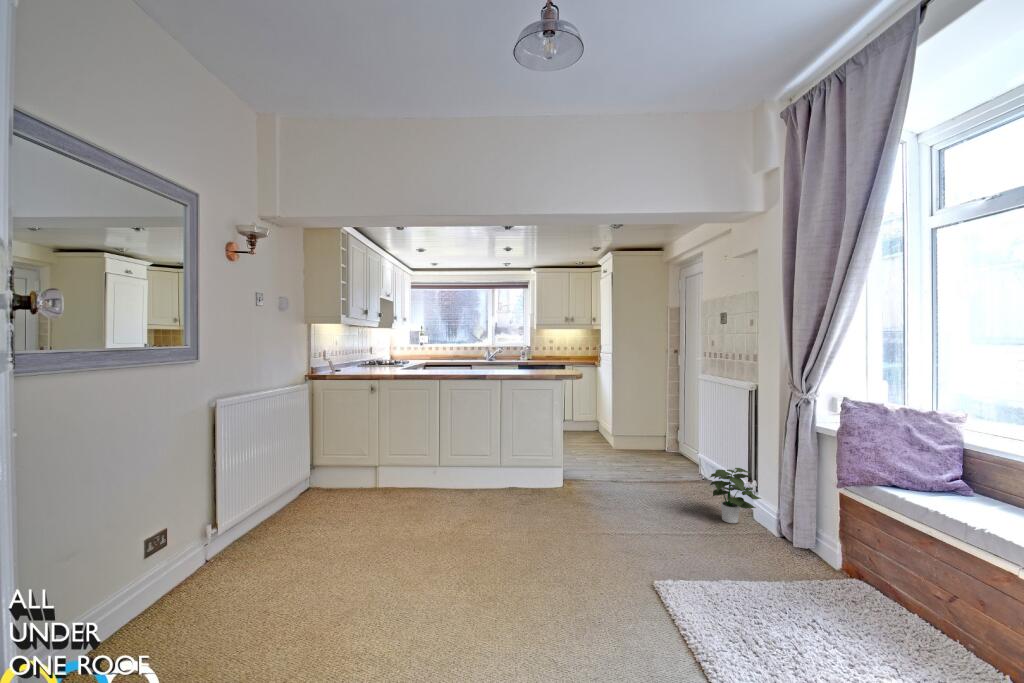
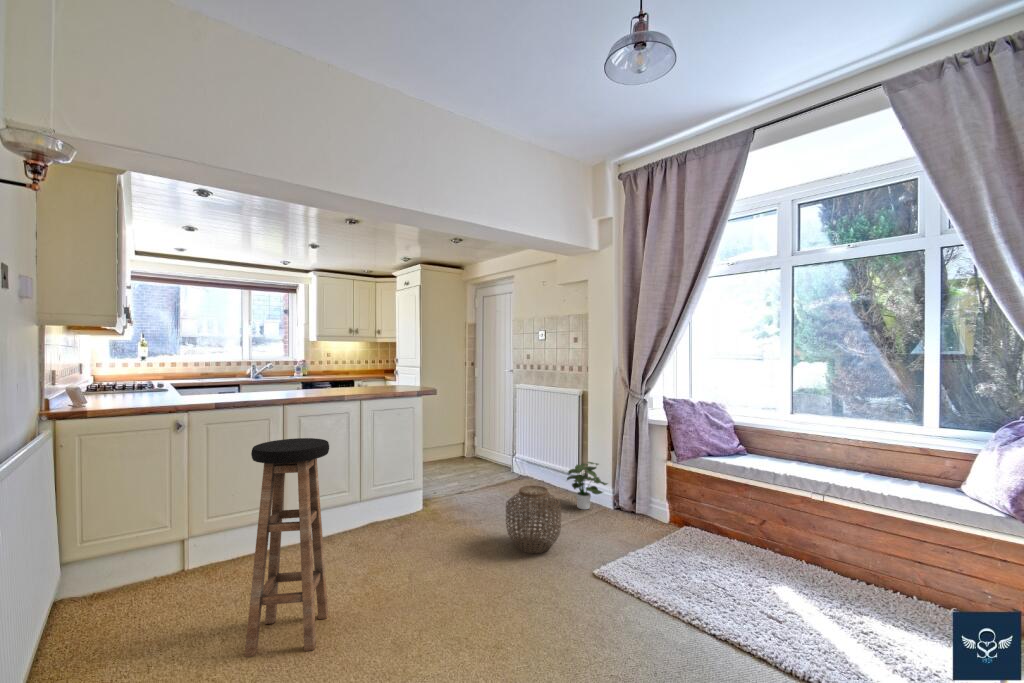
bar stool: none [350,400,417,559] -> present [245,438,329,657]
woven basket: none [595,477,656,550] -> present [506,485,561,553]

